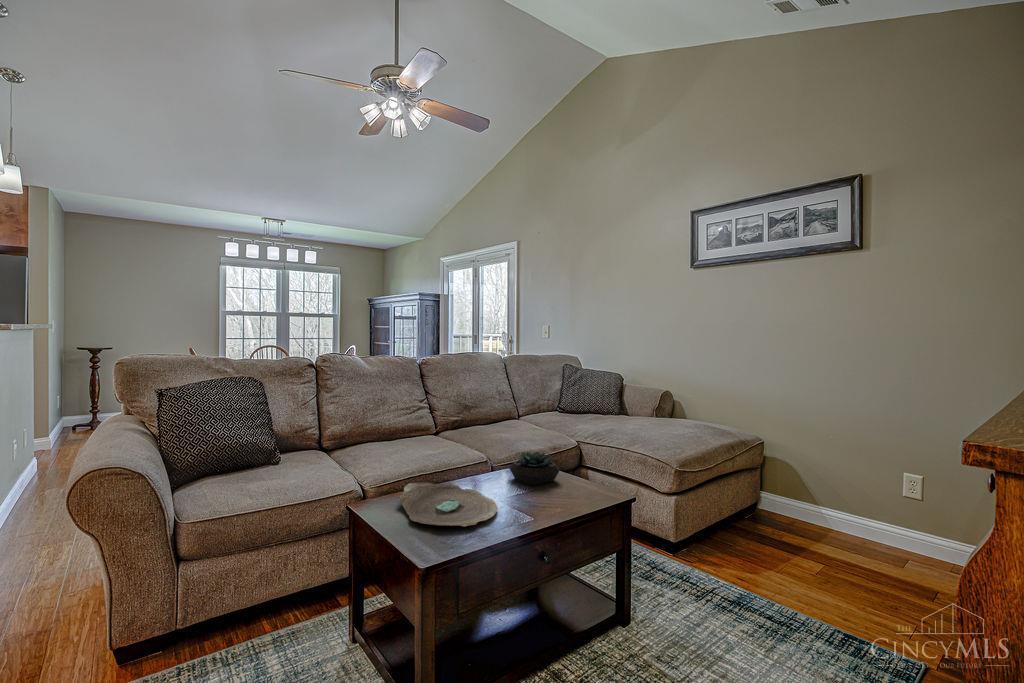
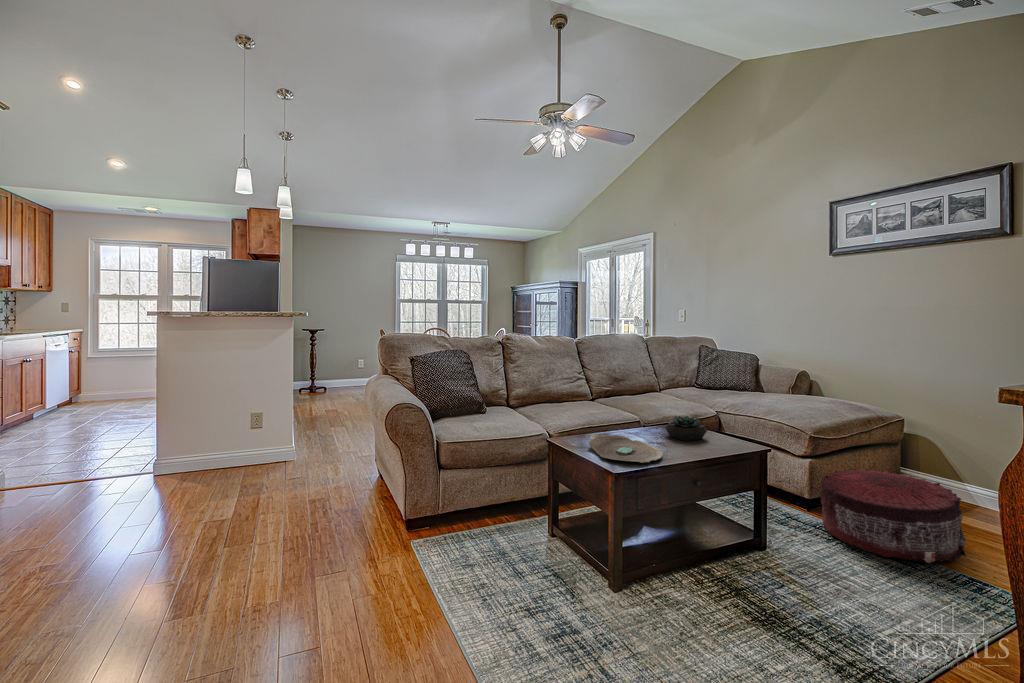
pouf: none [689,505,839,621] -> present [821,470,966,563]

